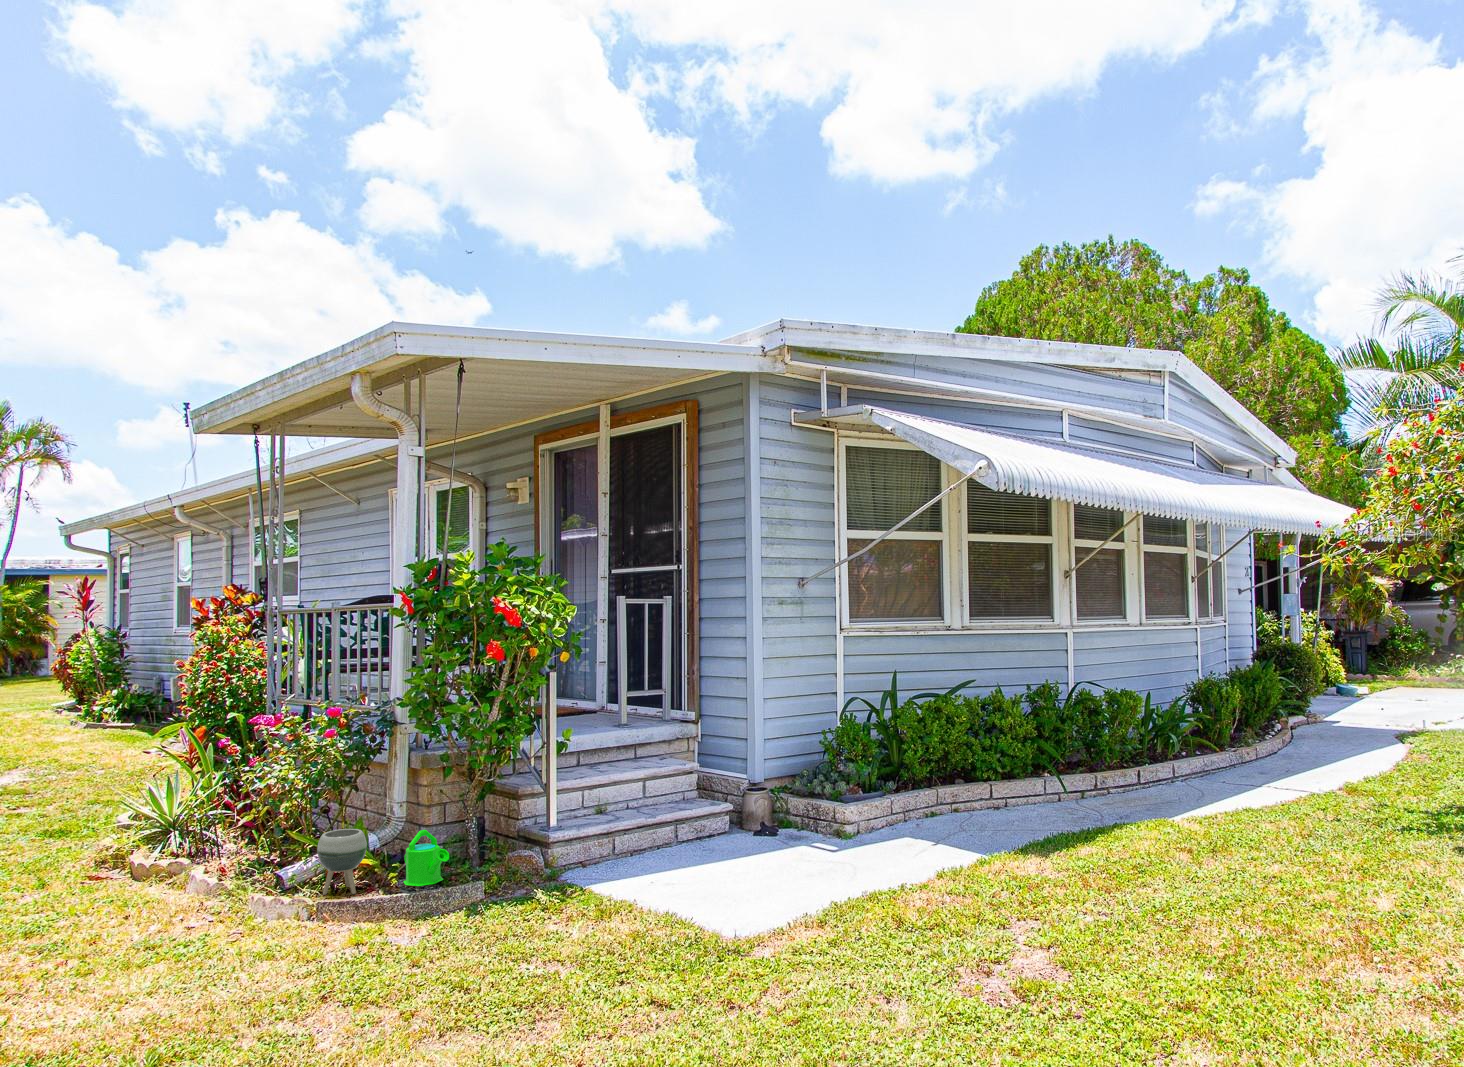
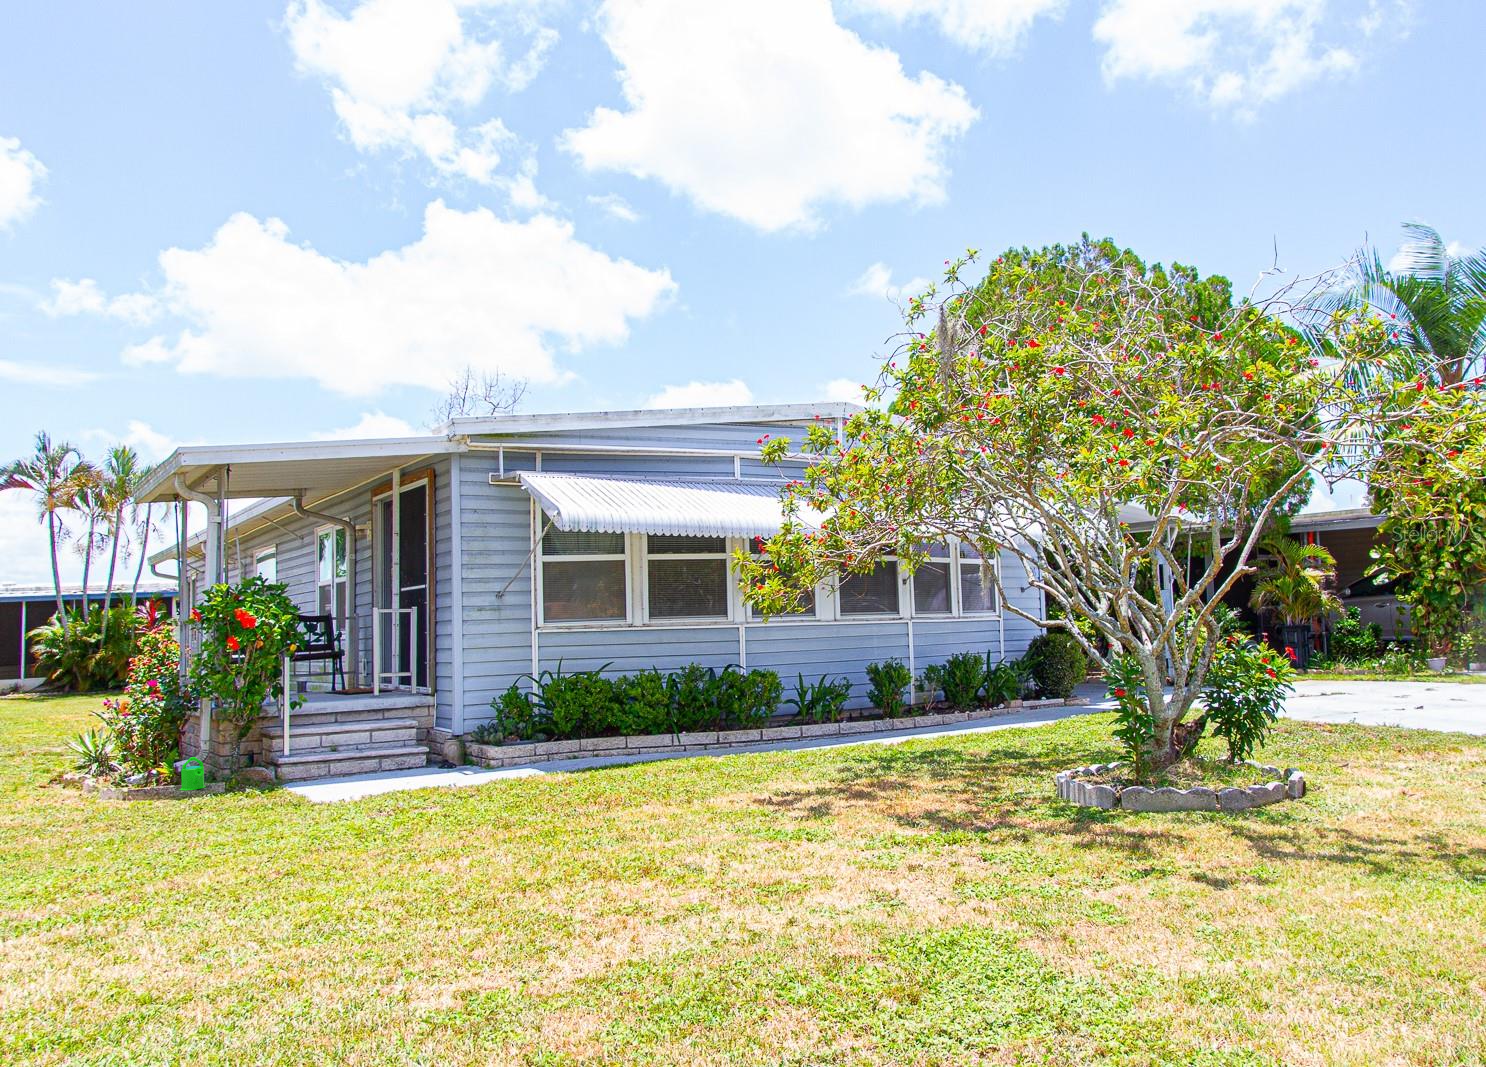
planter: present [317,829,367,895] -> none [122,755,154,794]

